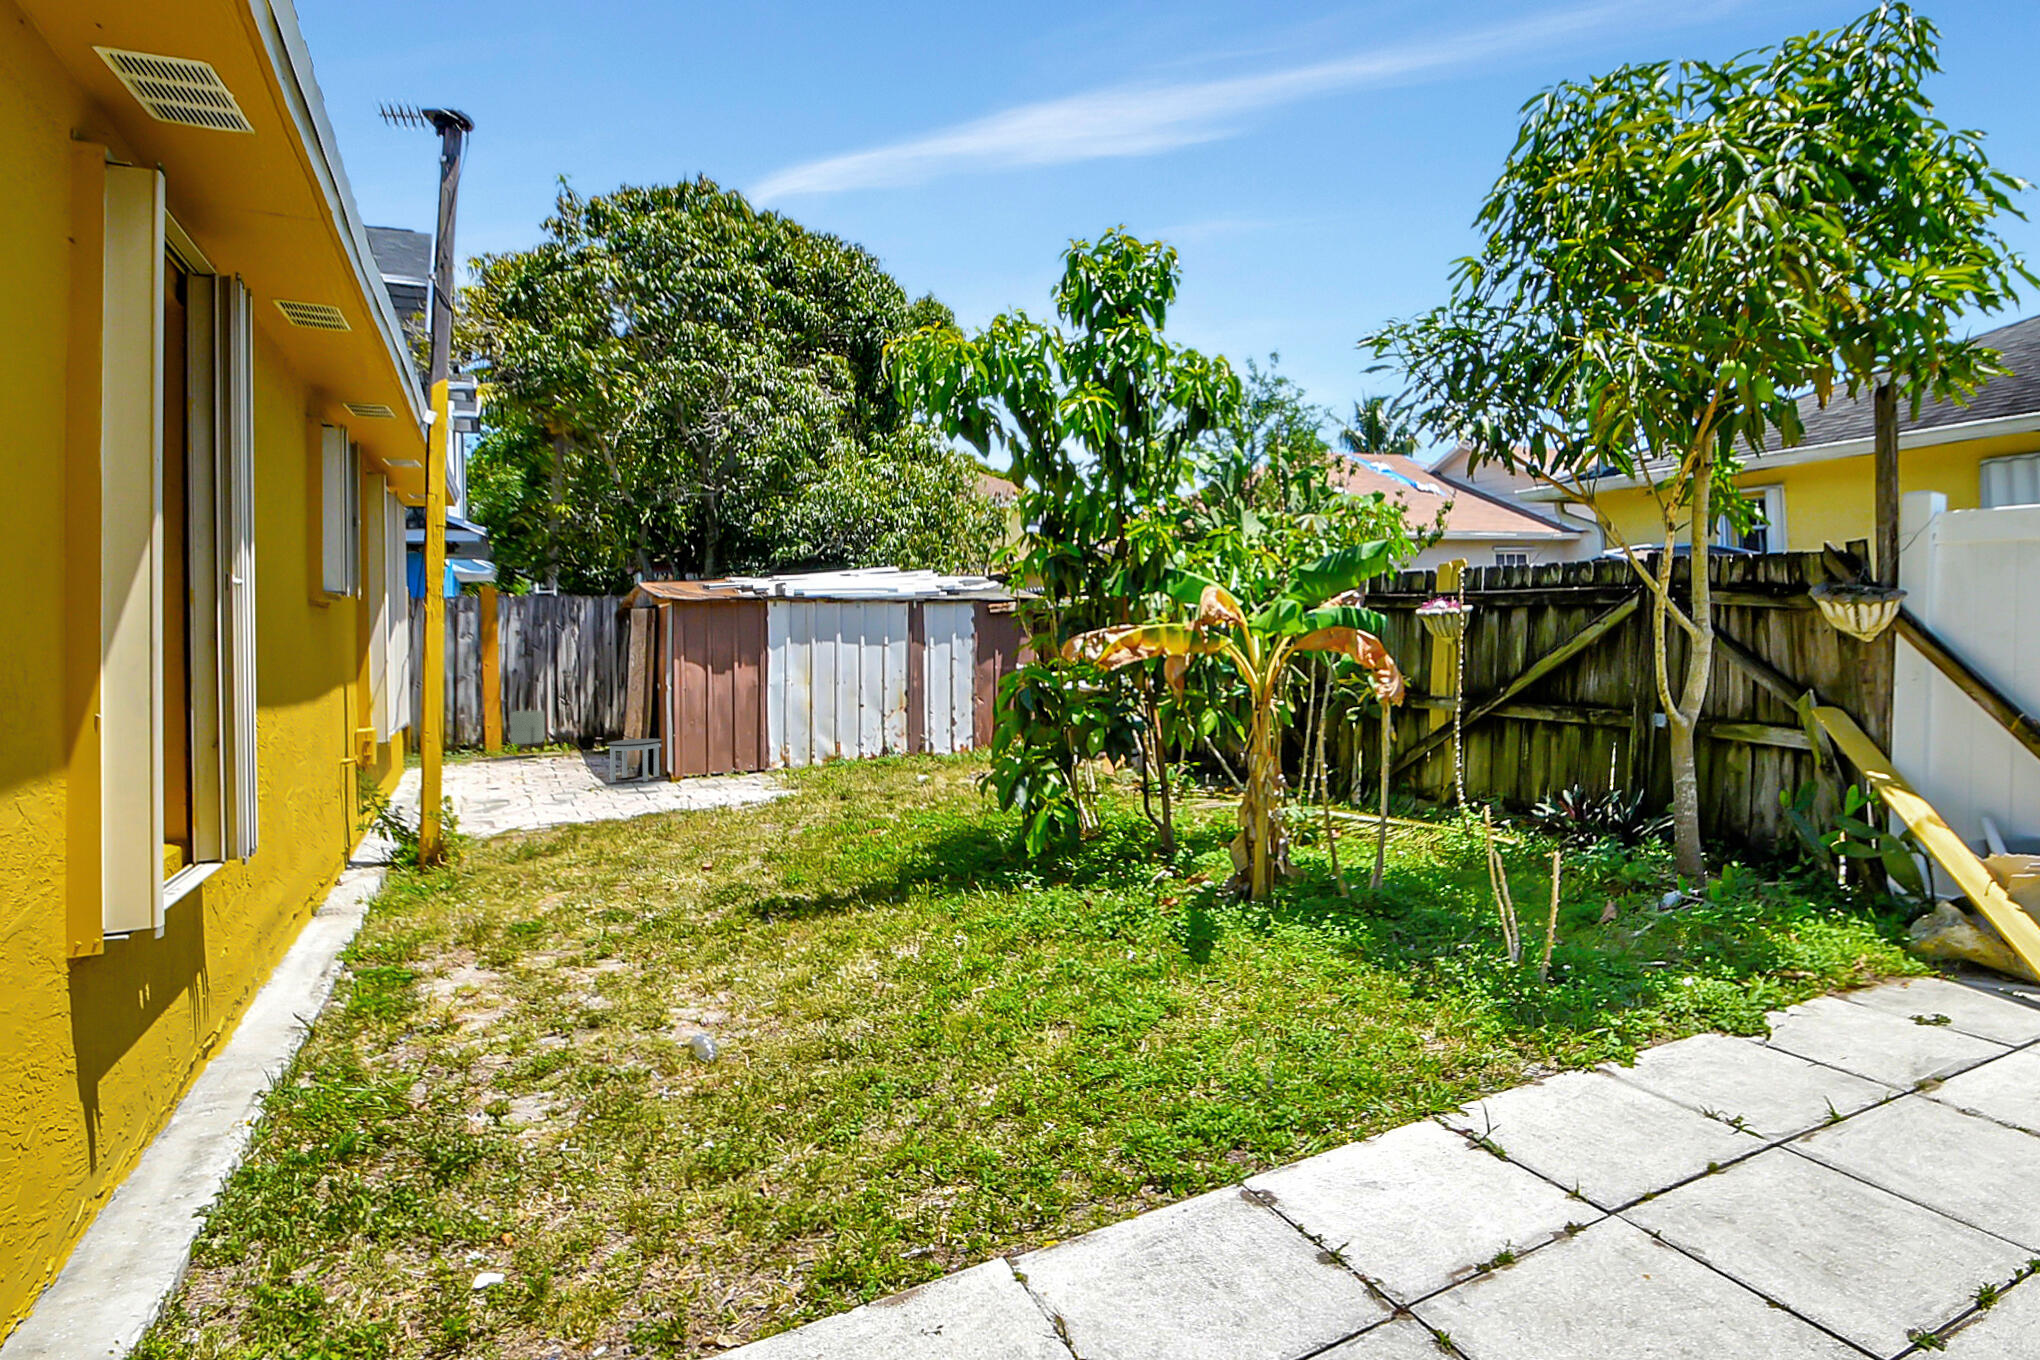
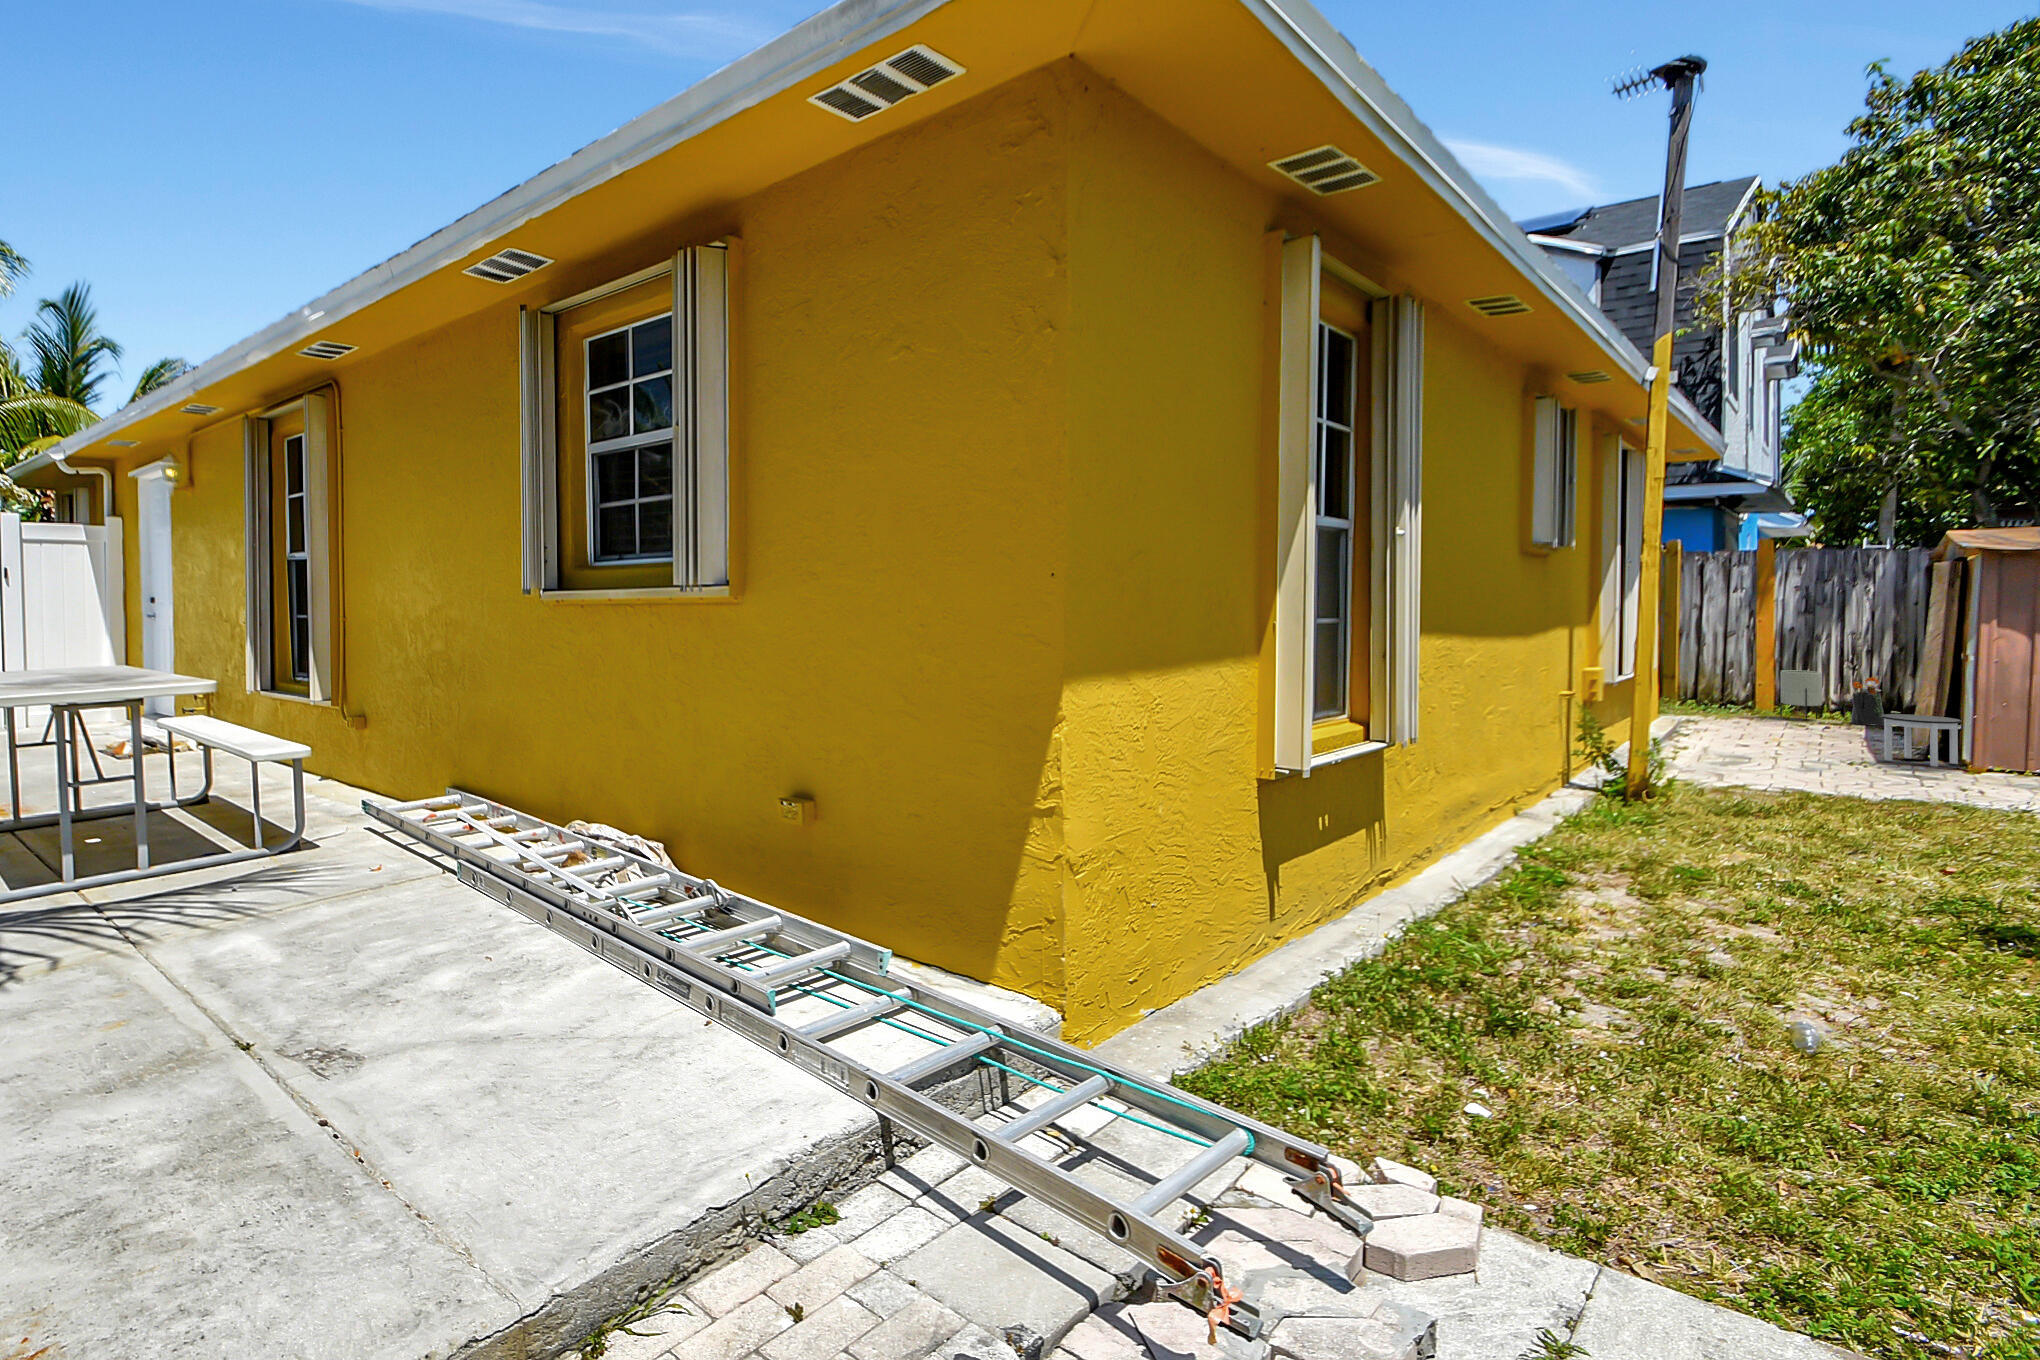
watering can: none [566,710,593,754] -> present [1850,677,1884,726]

